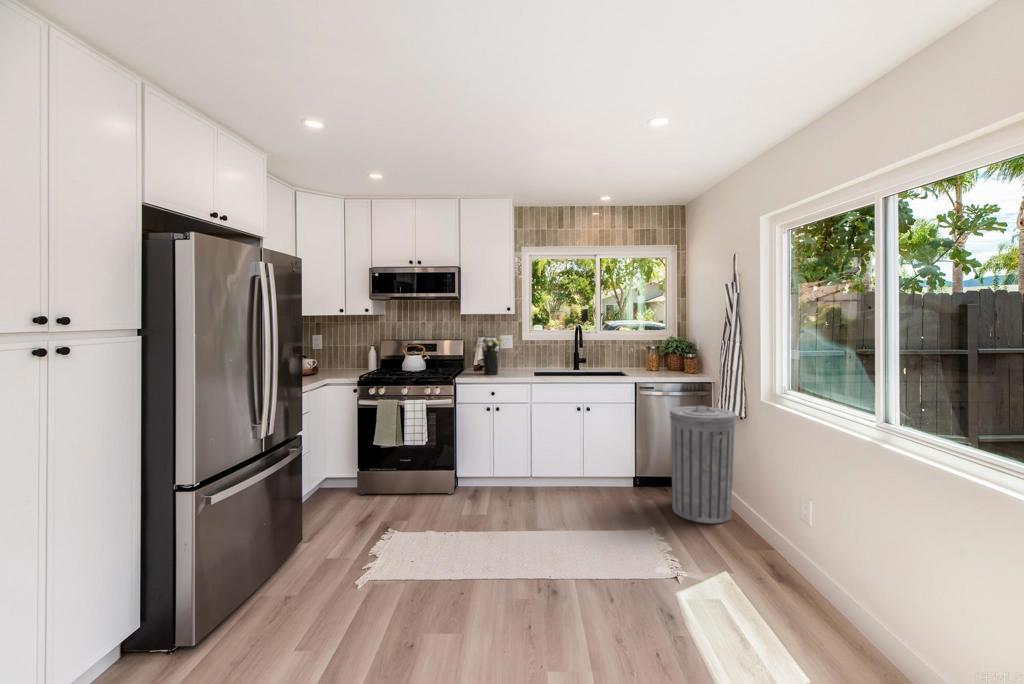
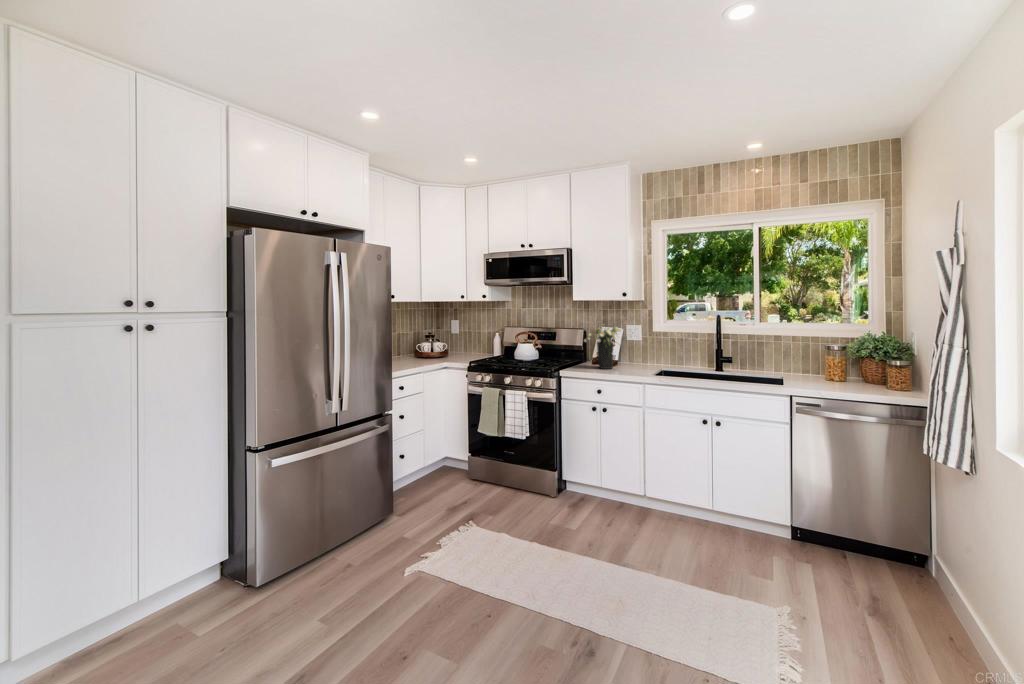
trash can: present [670,406,736,524] -> none [827,434,952,623]

